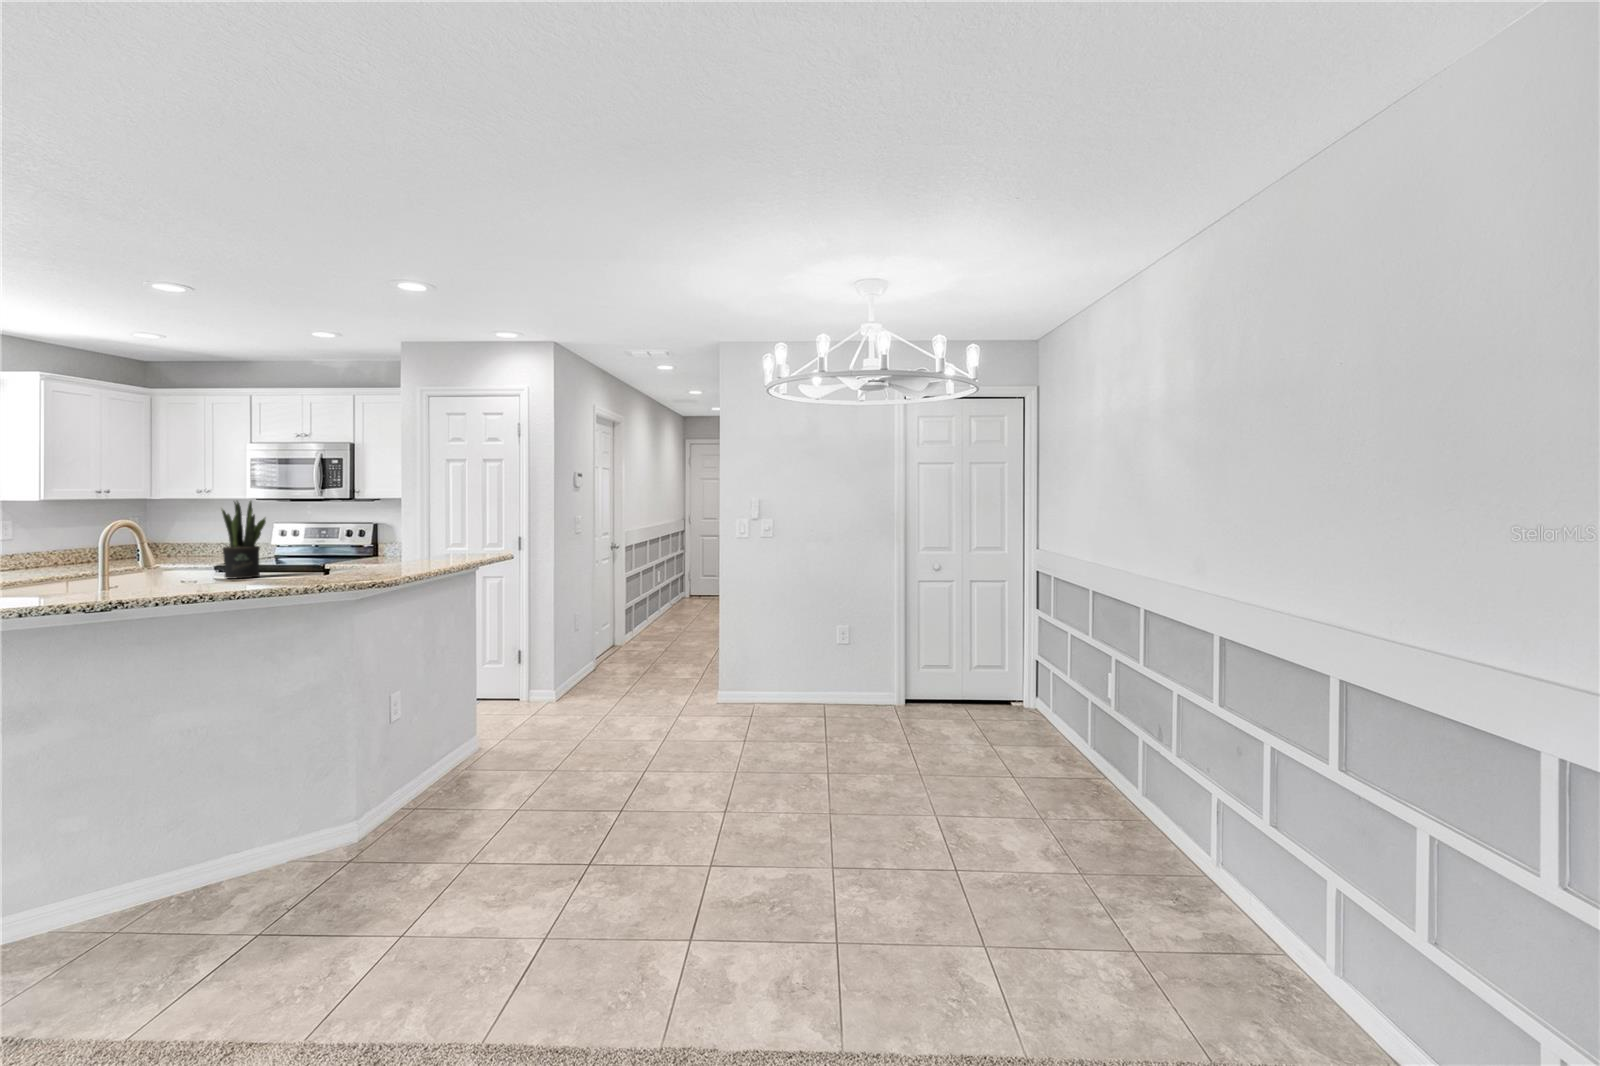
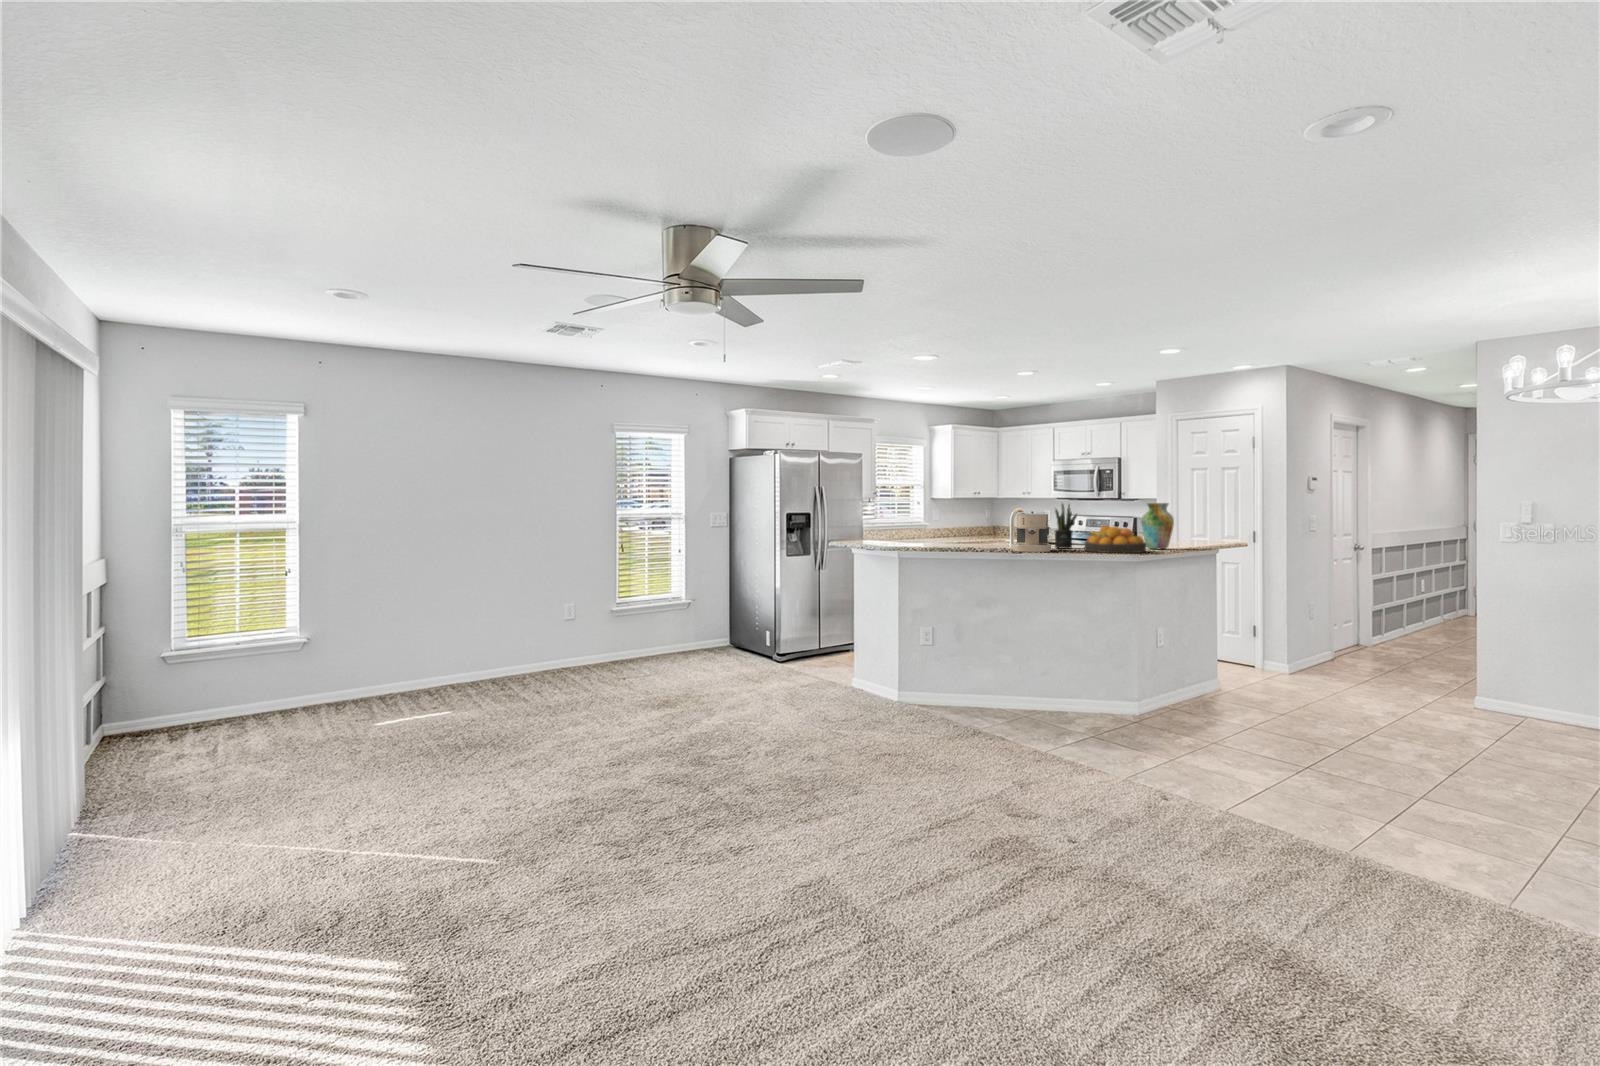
vase: none [381,500,431,568] -> present [1141,503,1174,549]
coffee maker: none [114,515,207,594] -> present [1013,511,1051,552]
fruit bowl: none [279,536,390,583] -> present [1084,526,1146,553]

